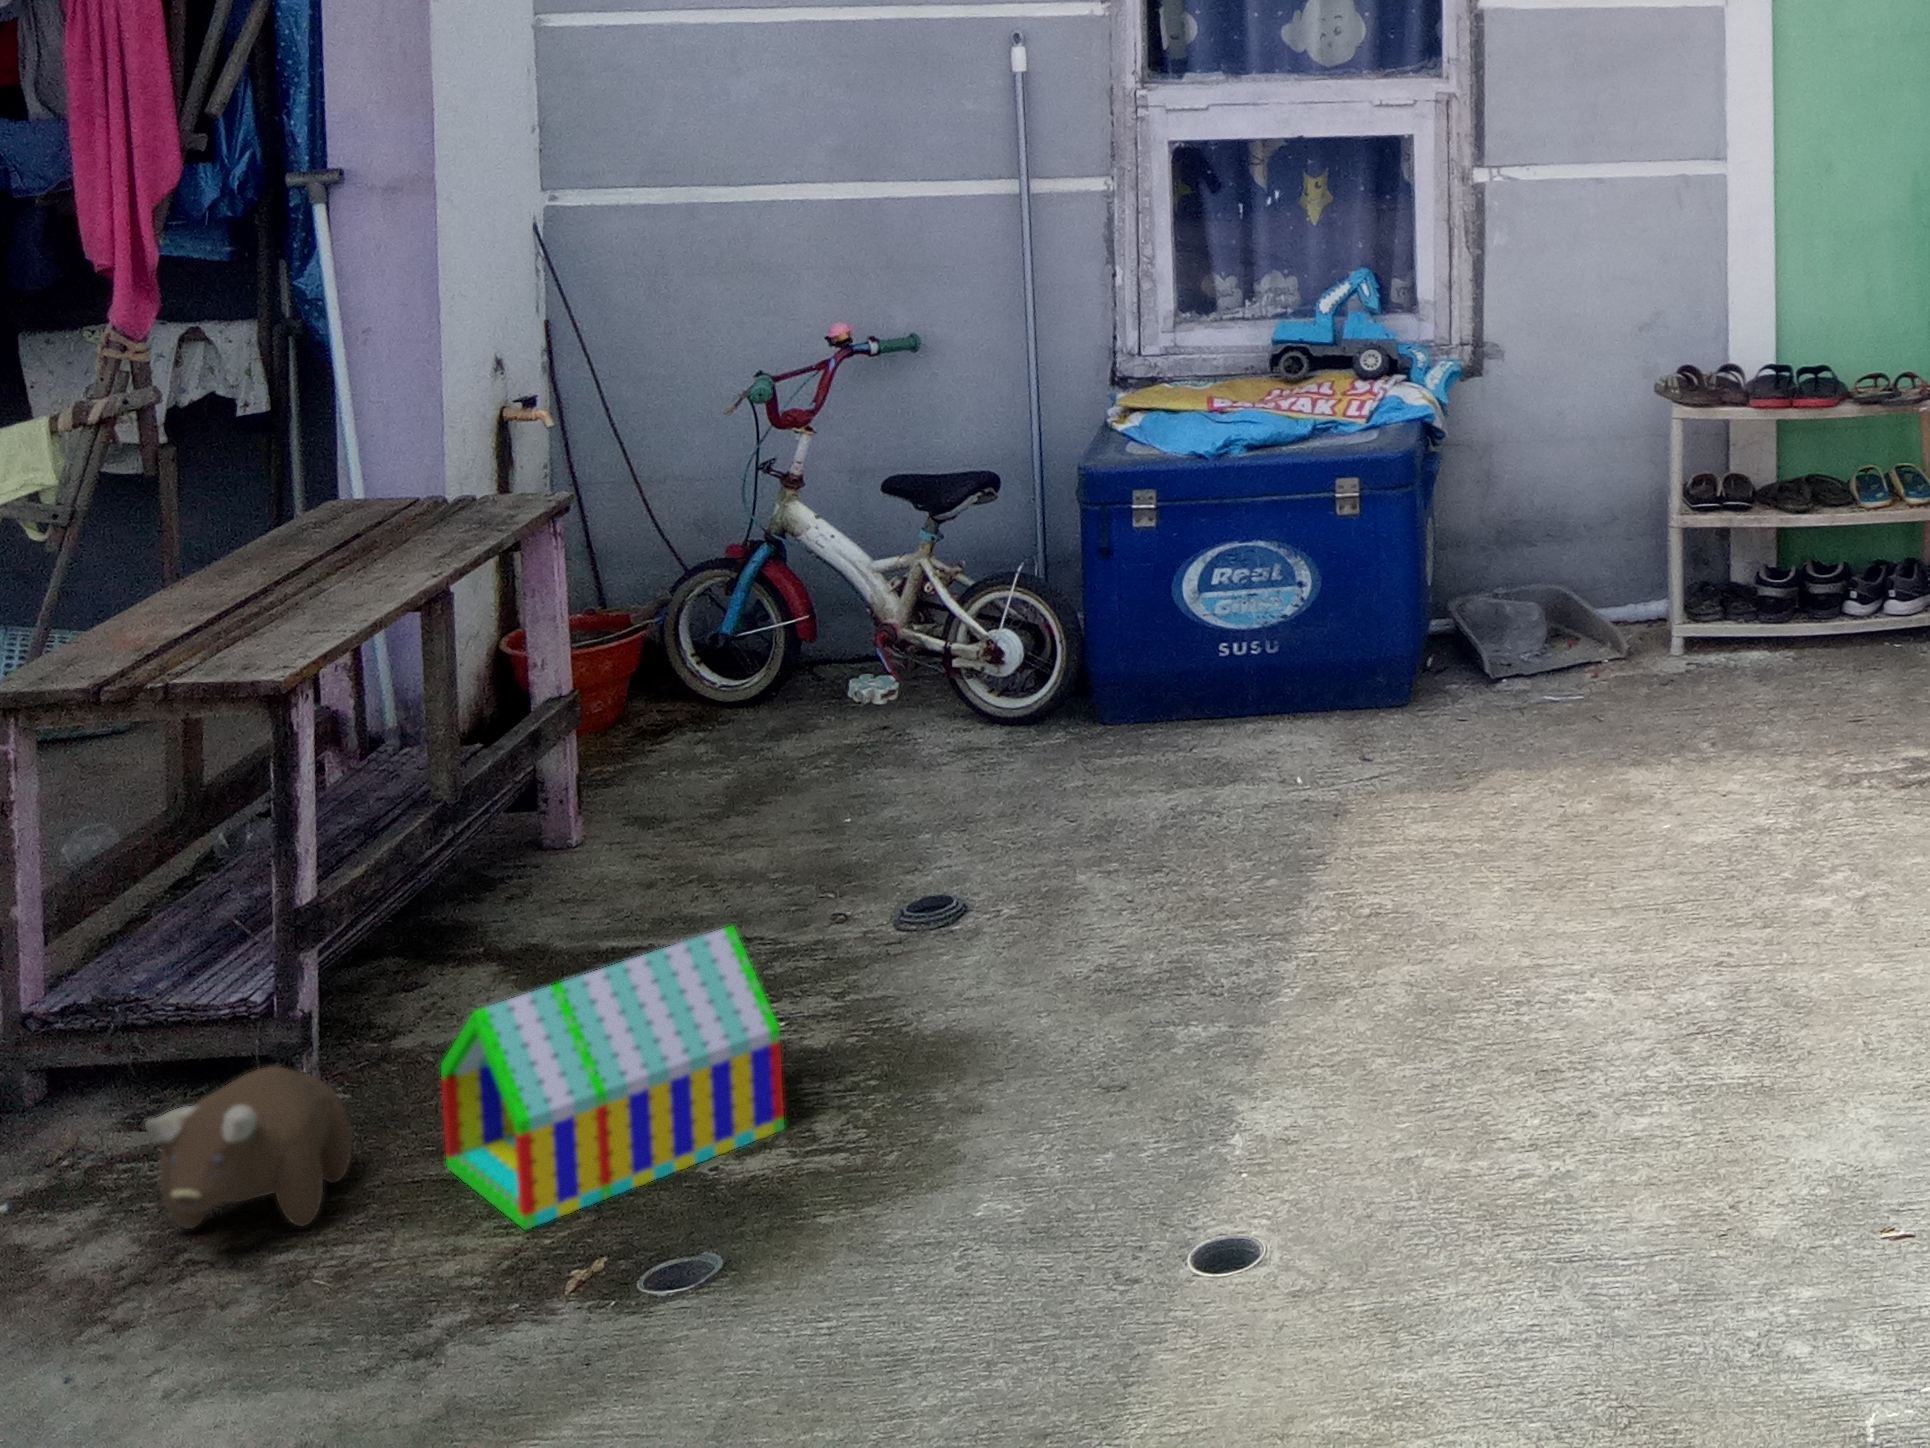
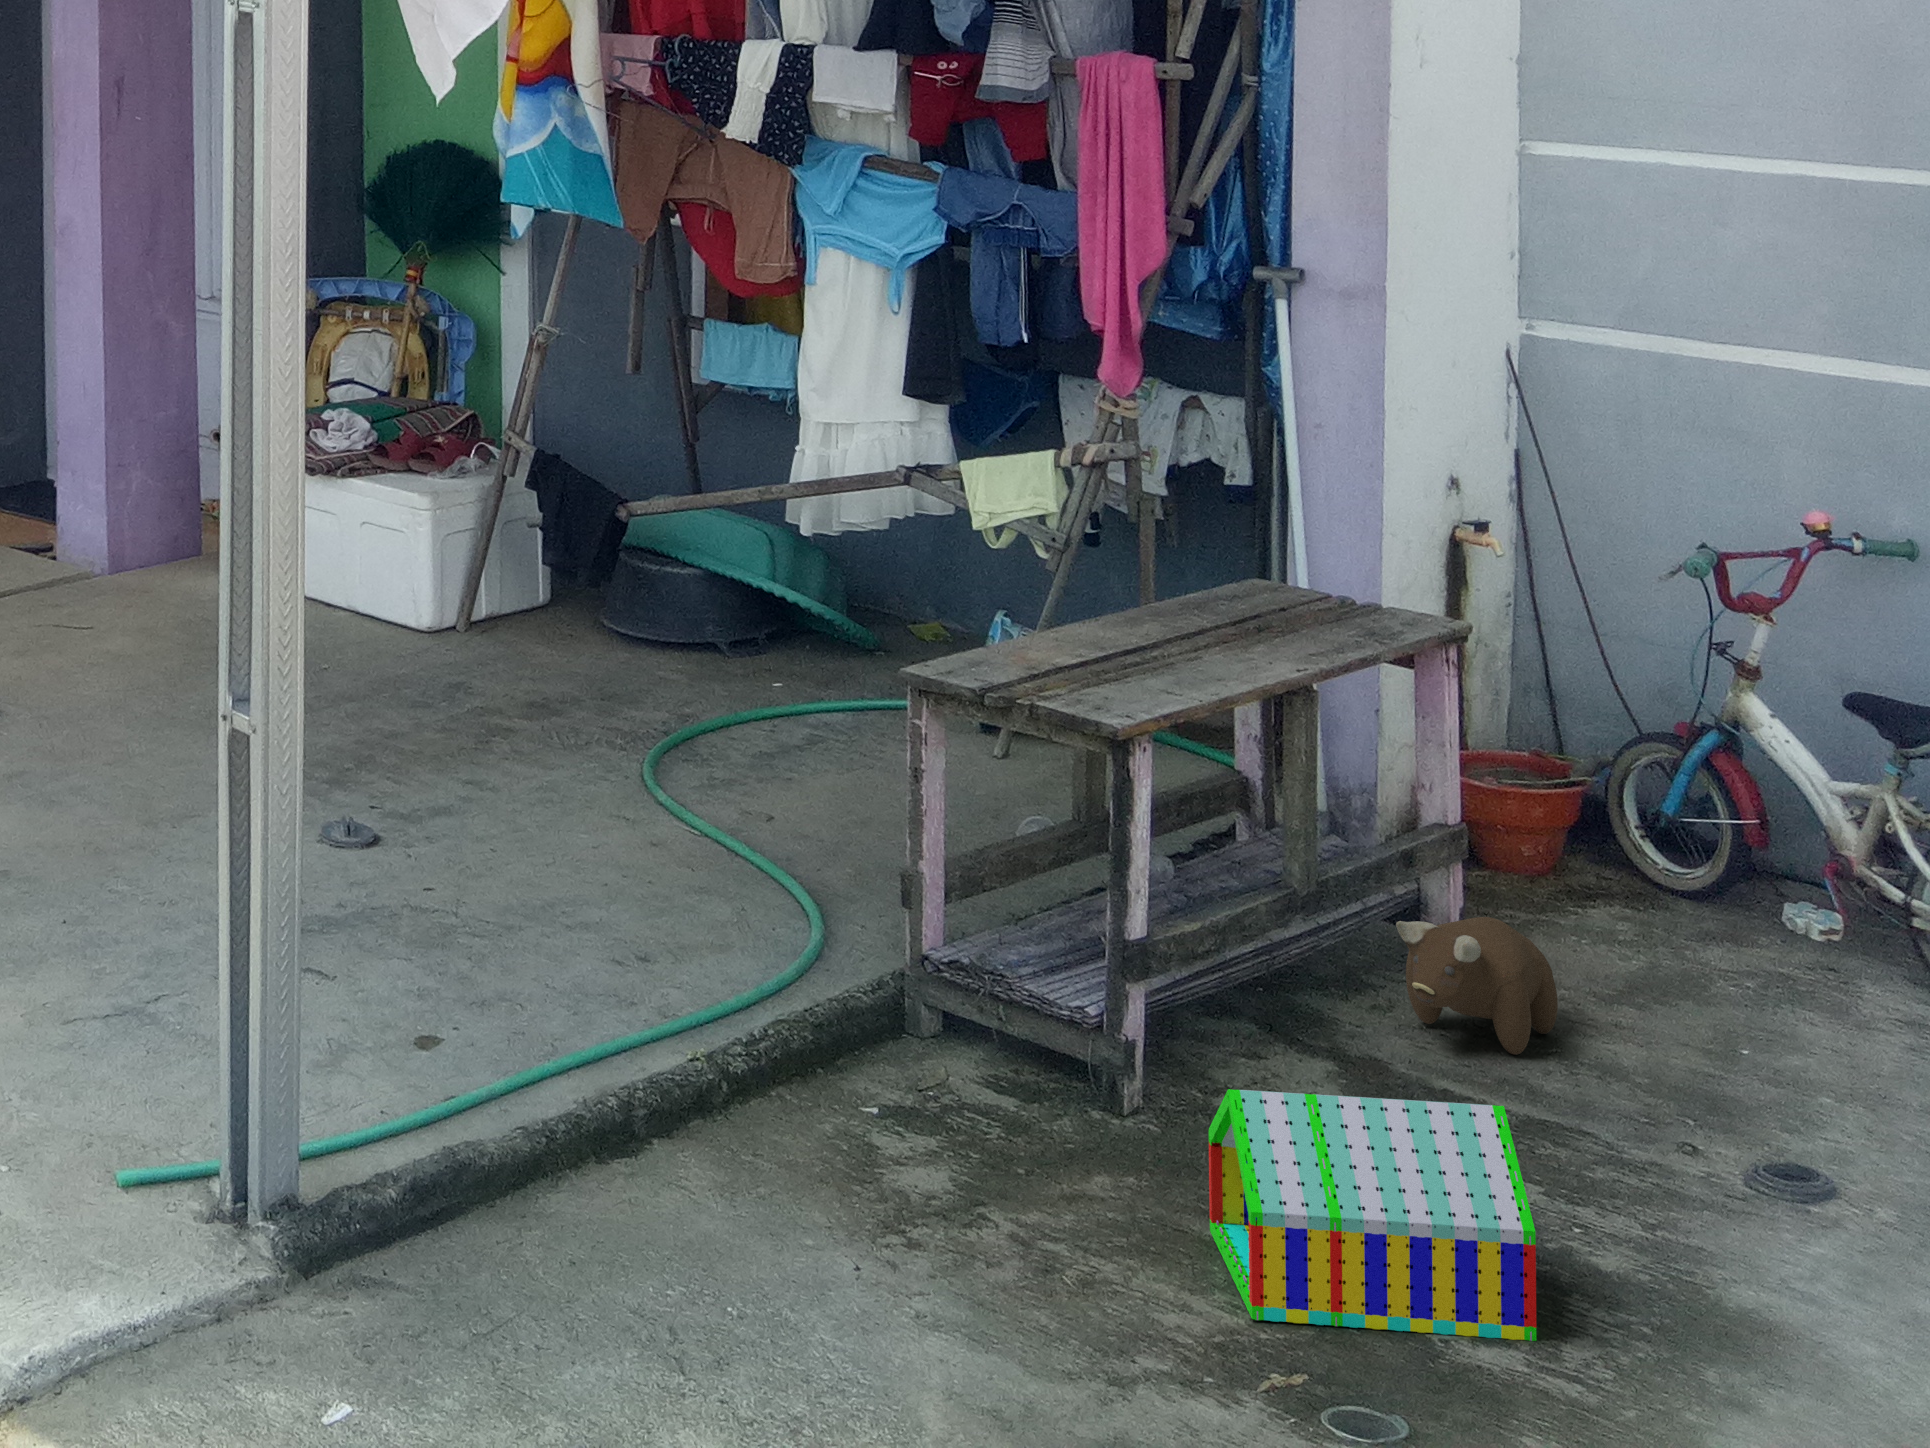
plush toy: present [145,1066,352,1229] -> present [1396,917,1558,1055]

